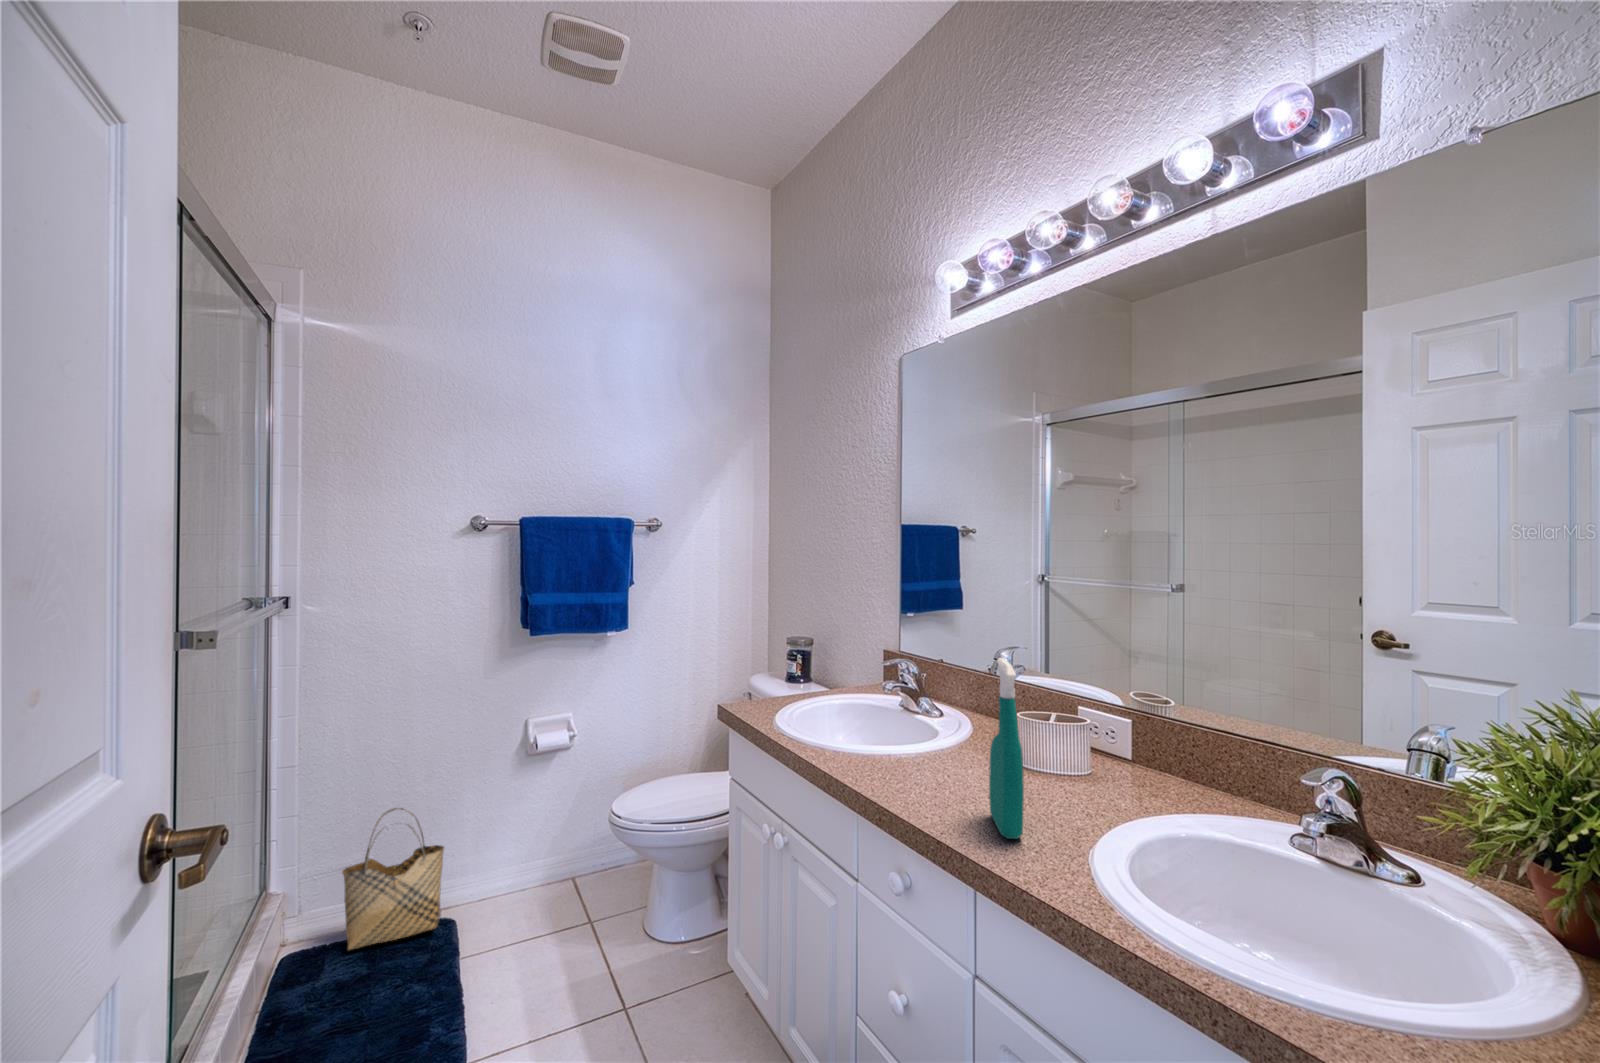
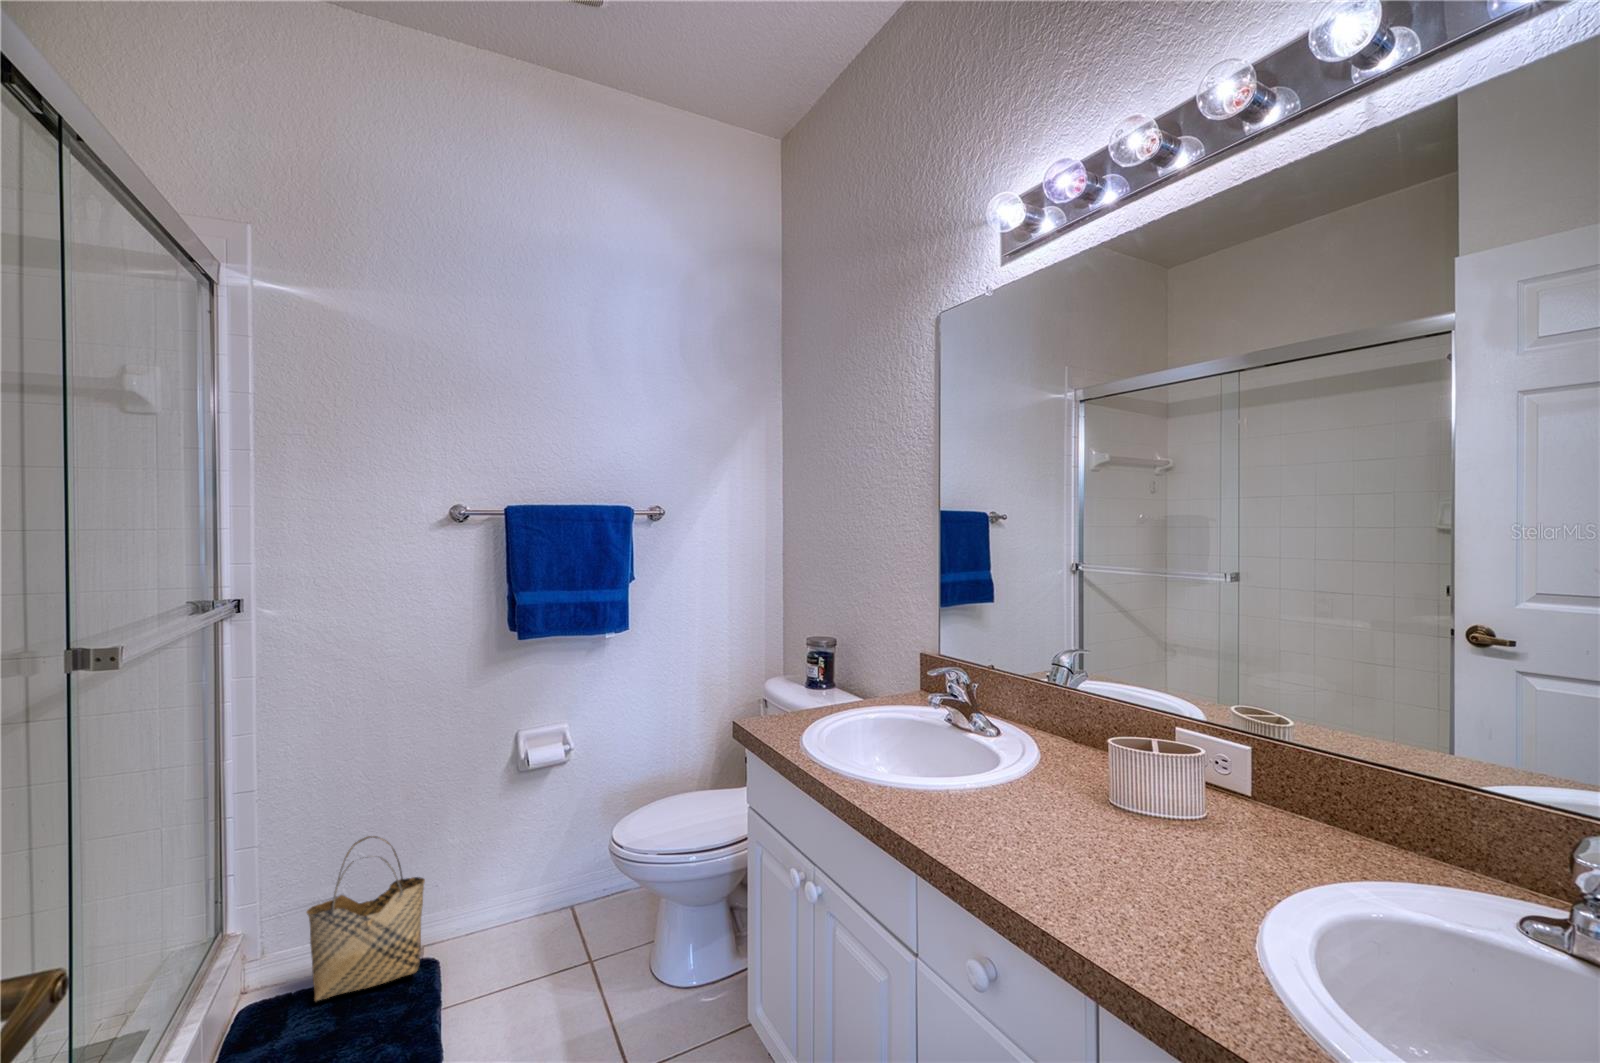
spray bottle: present [989,658,1024,839] -> none [1098,681,1157,926]

